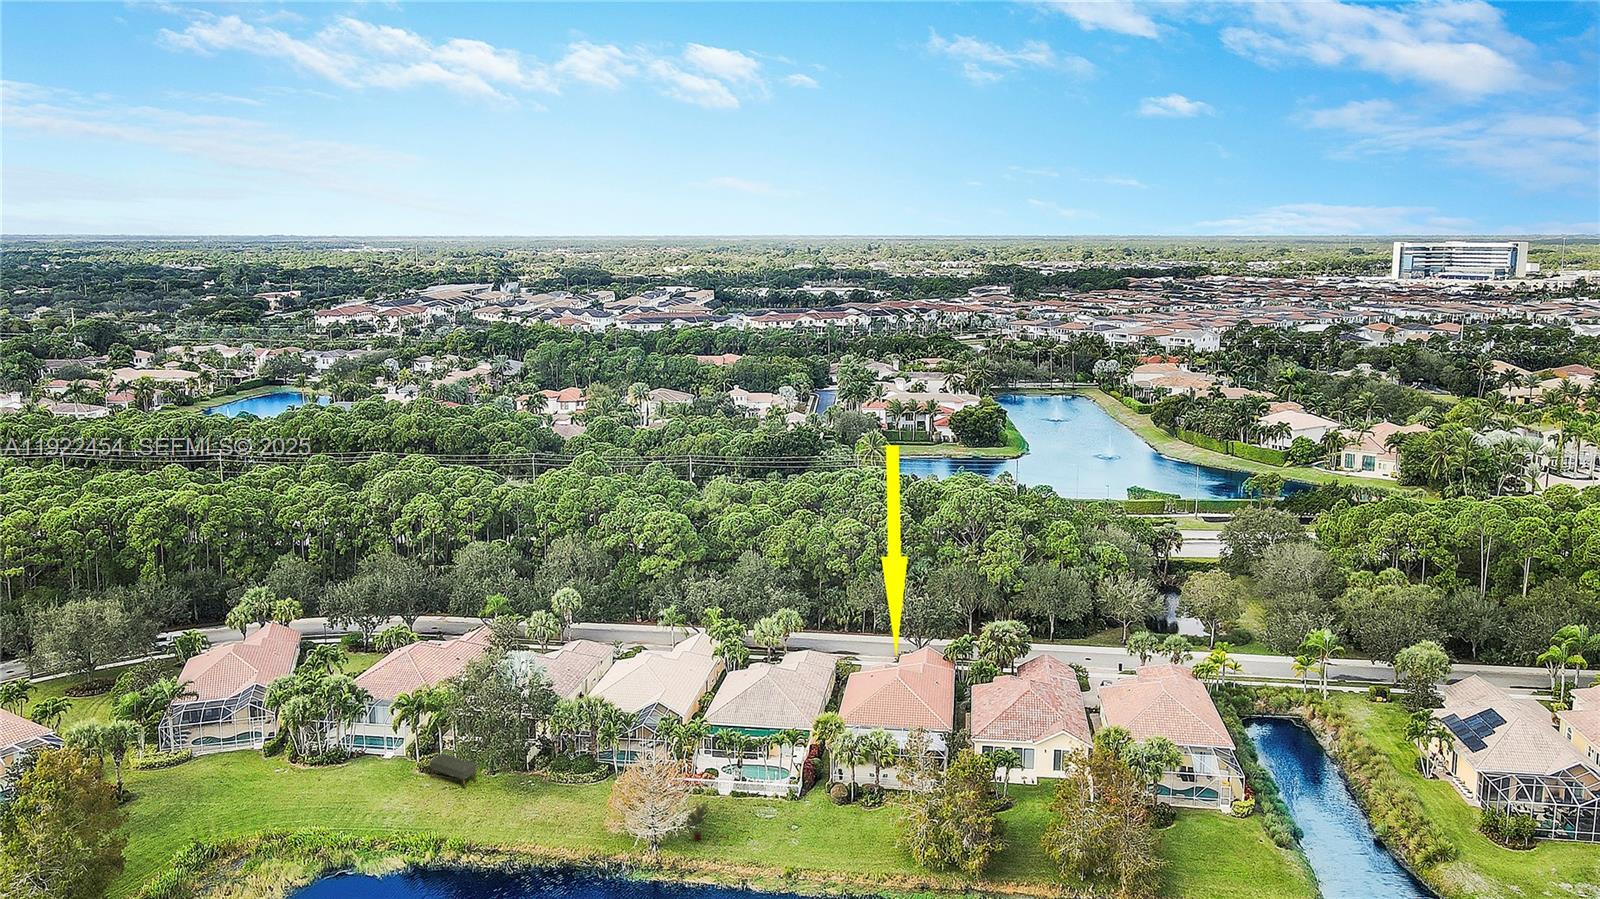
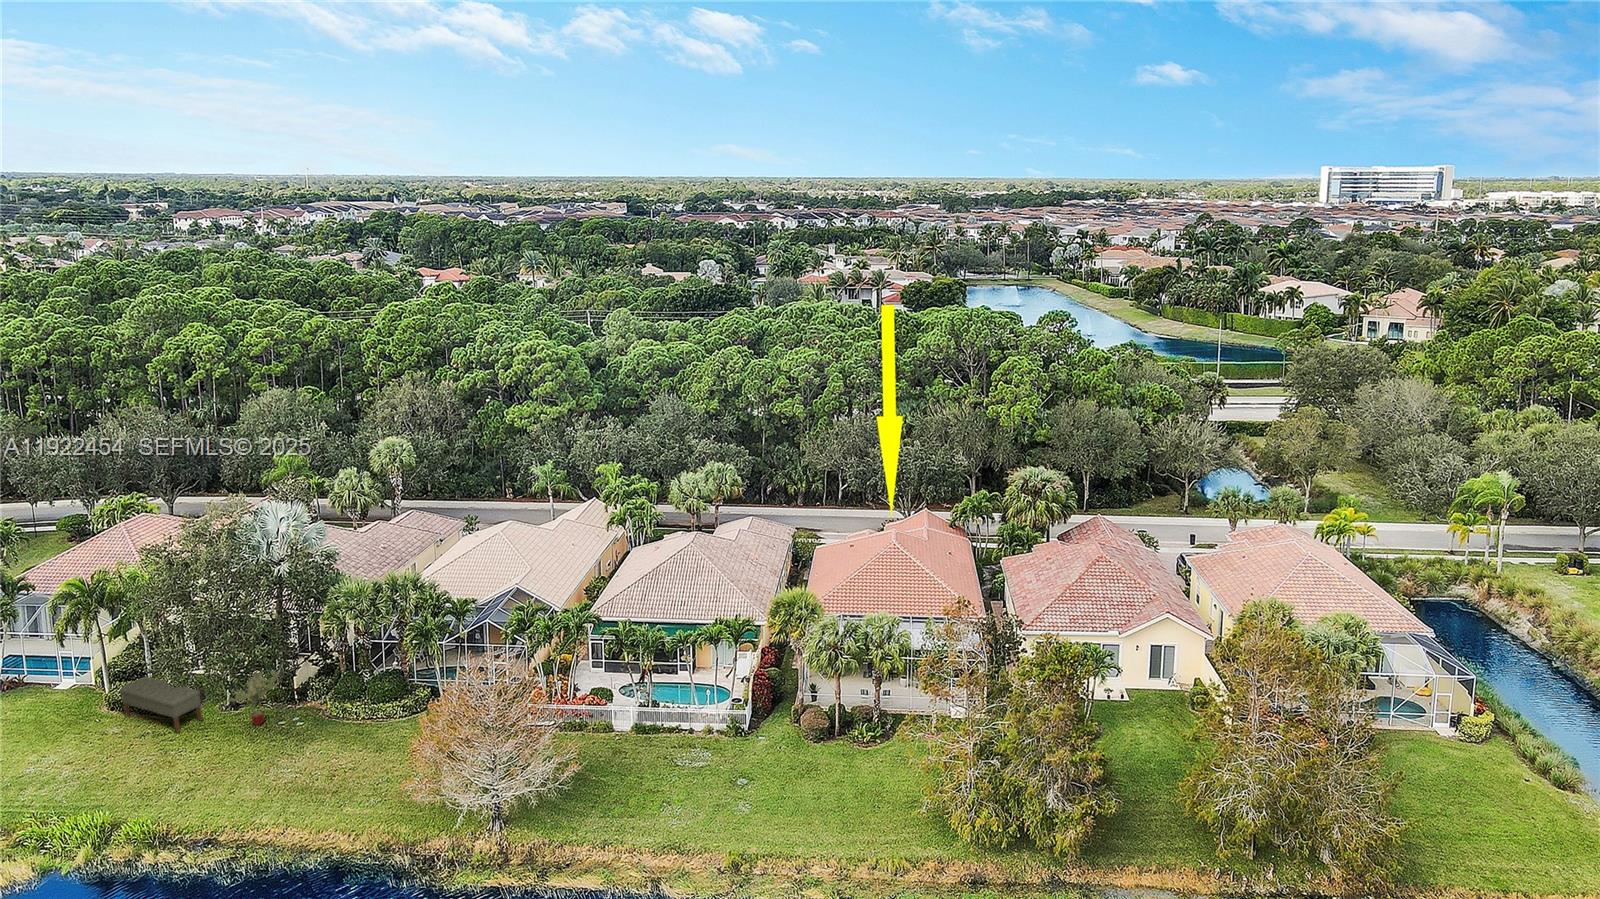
potted tree: present [685,802,708,840] -> present [228,670,278,725]

